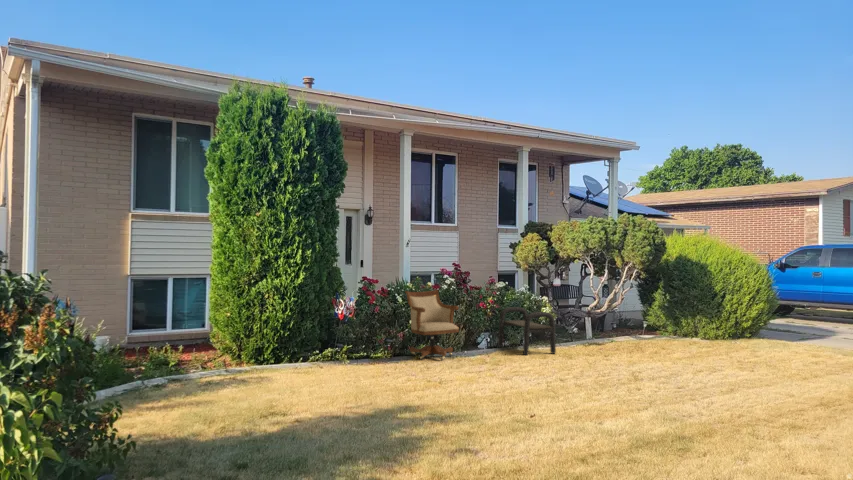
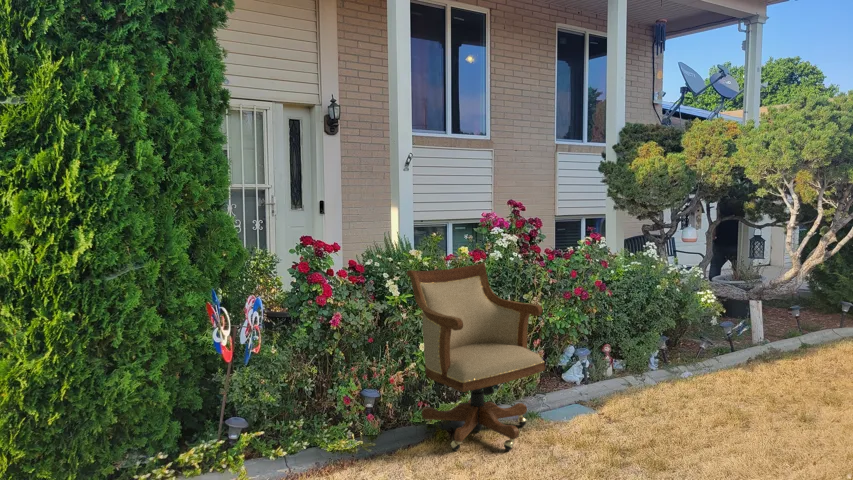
bench: present [498,307,556,355] -> none [603,290,751,410]

